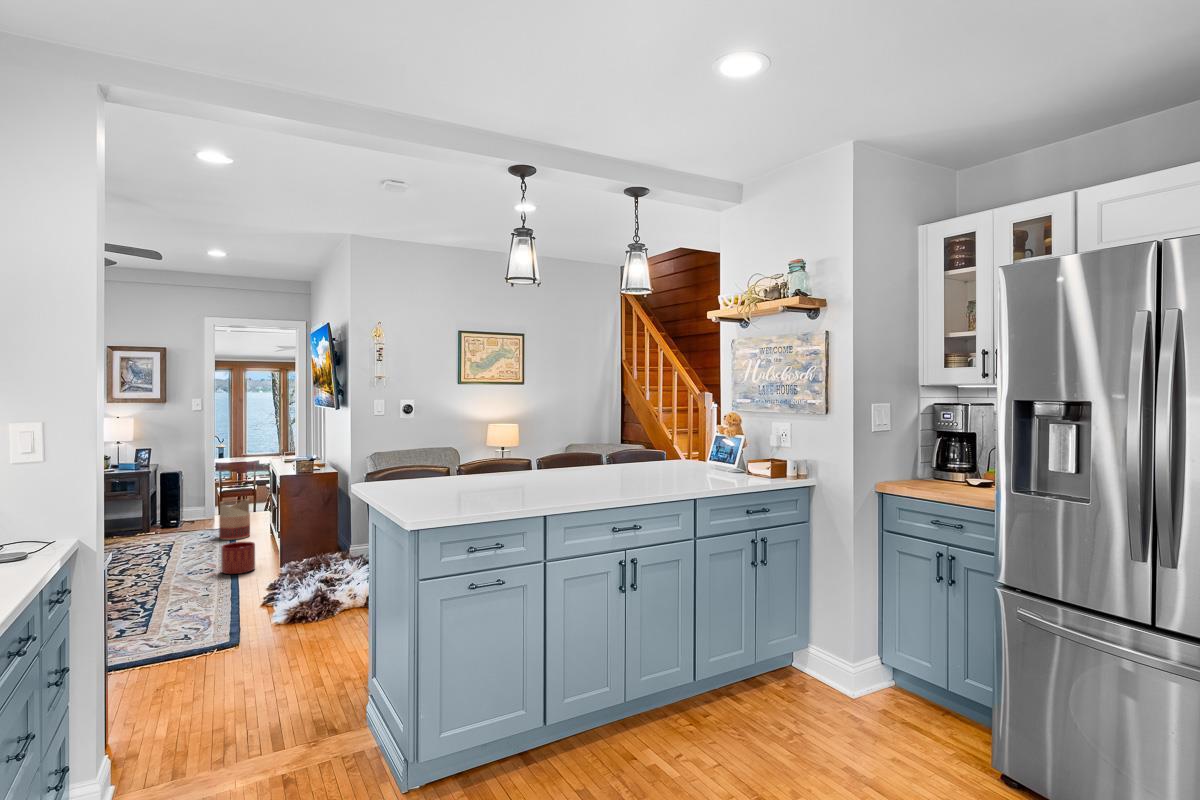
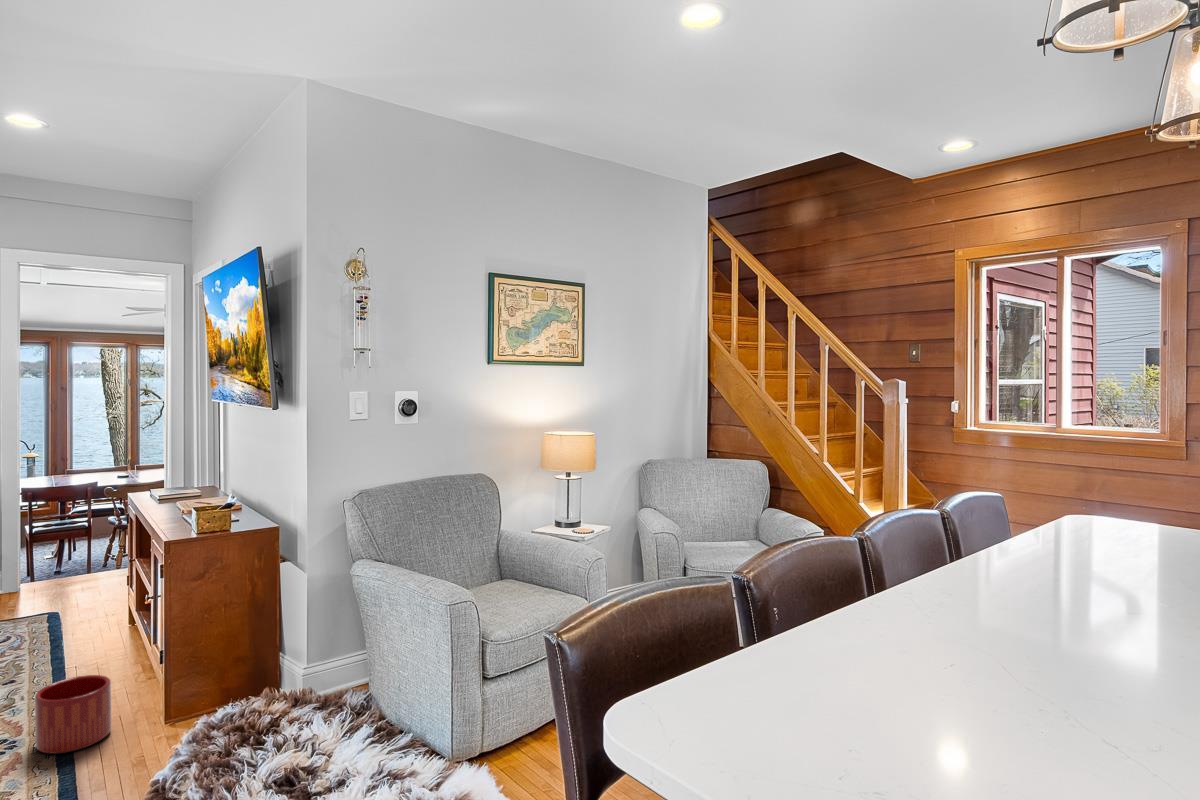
basket: present [219,499,250,540] -> none [29,566,91,644]

